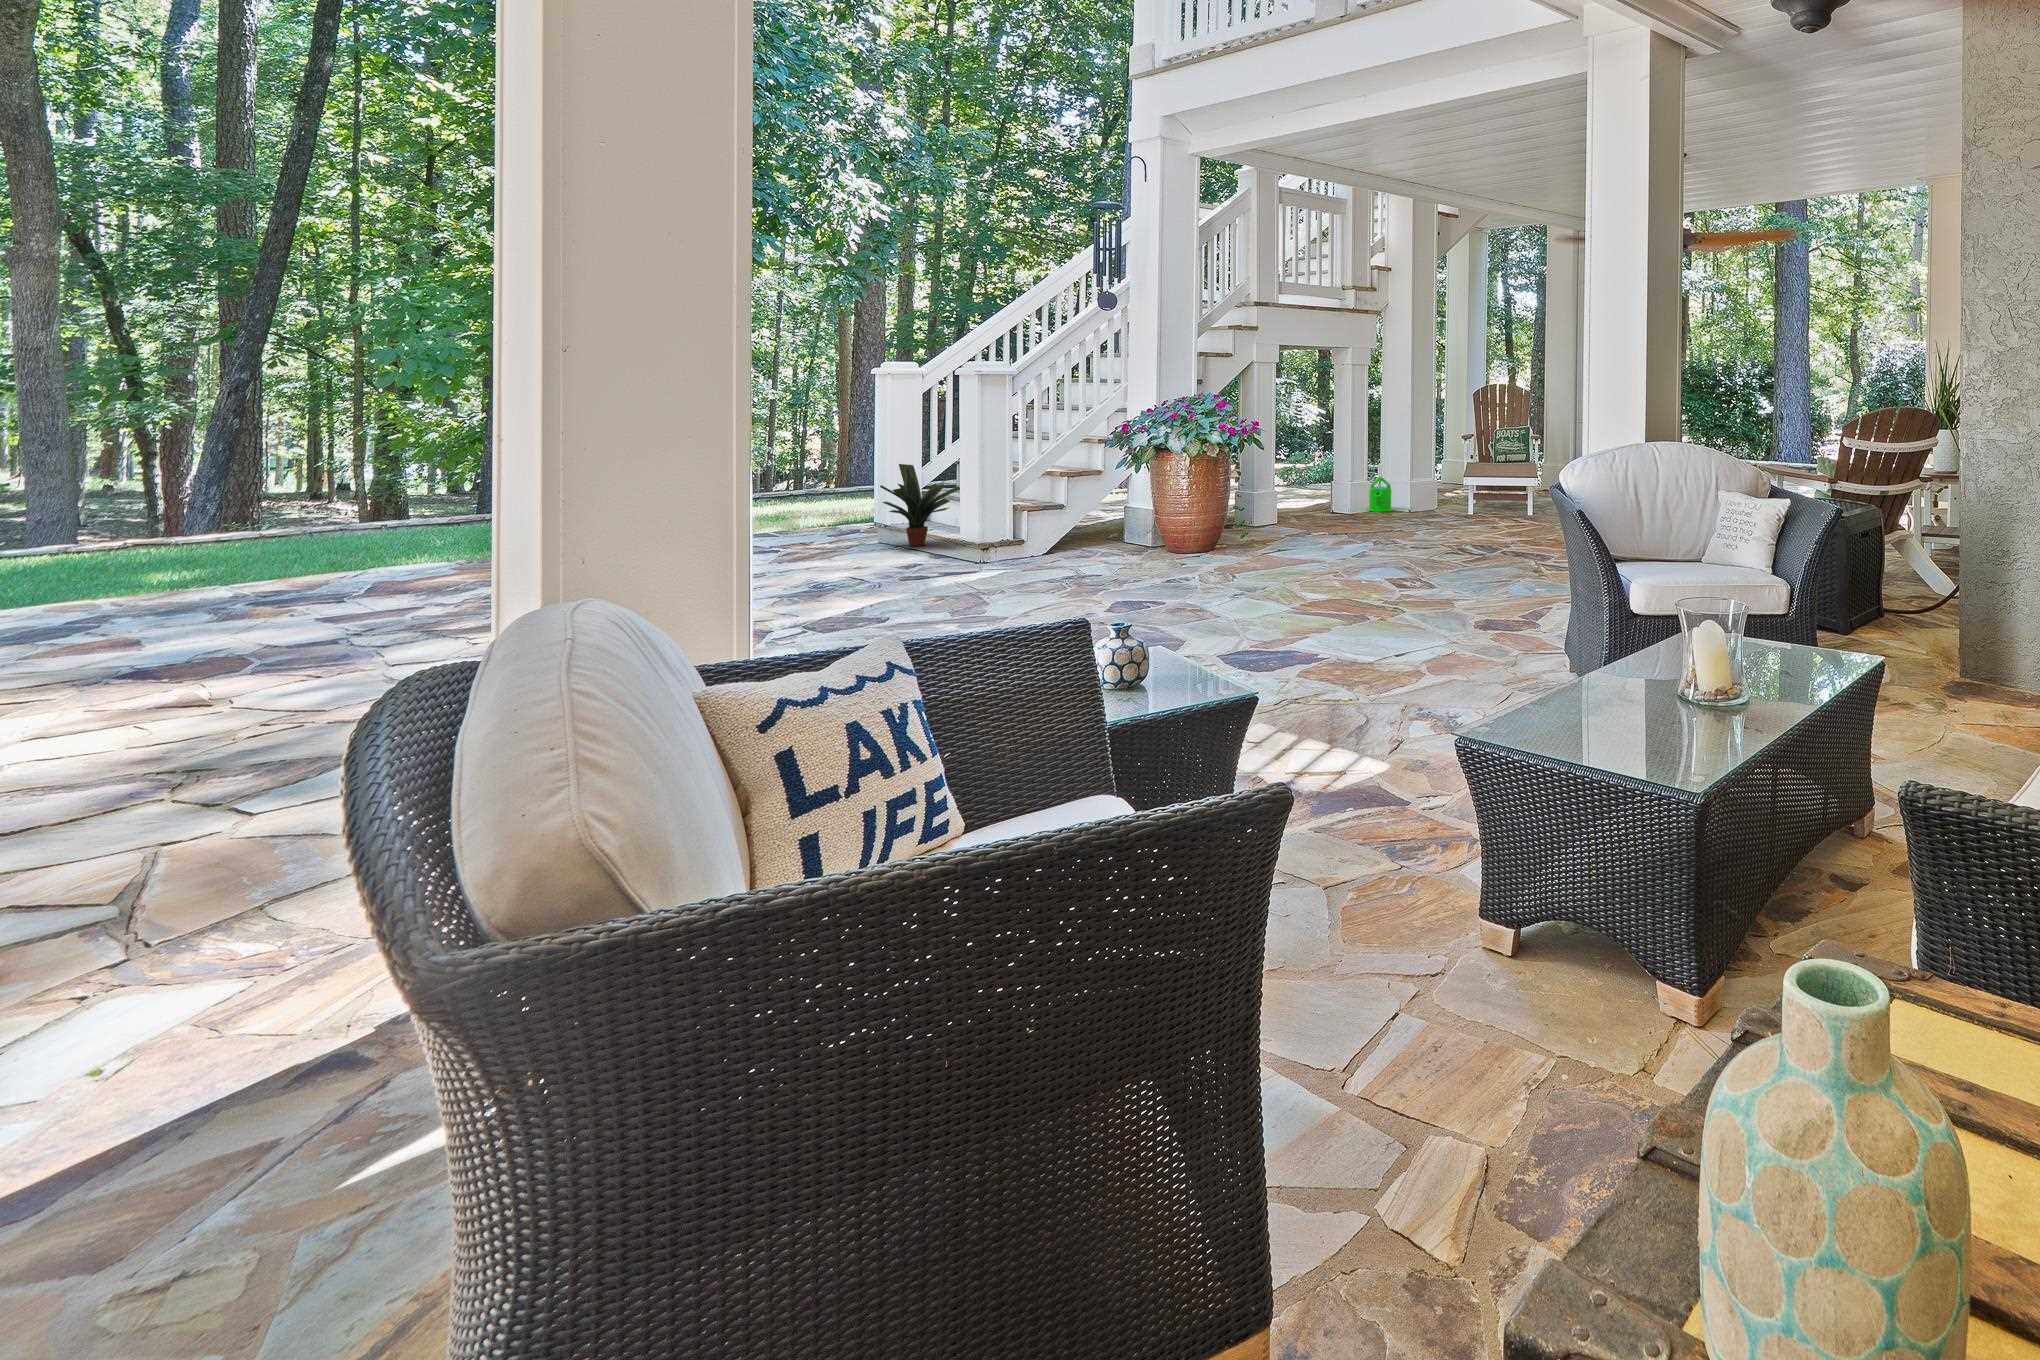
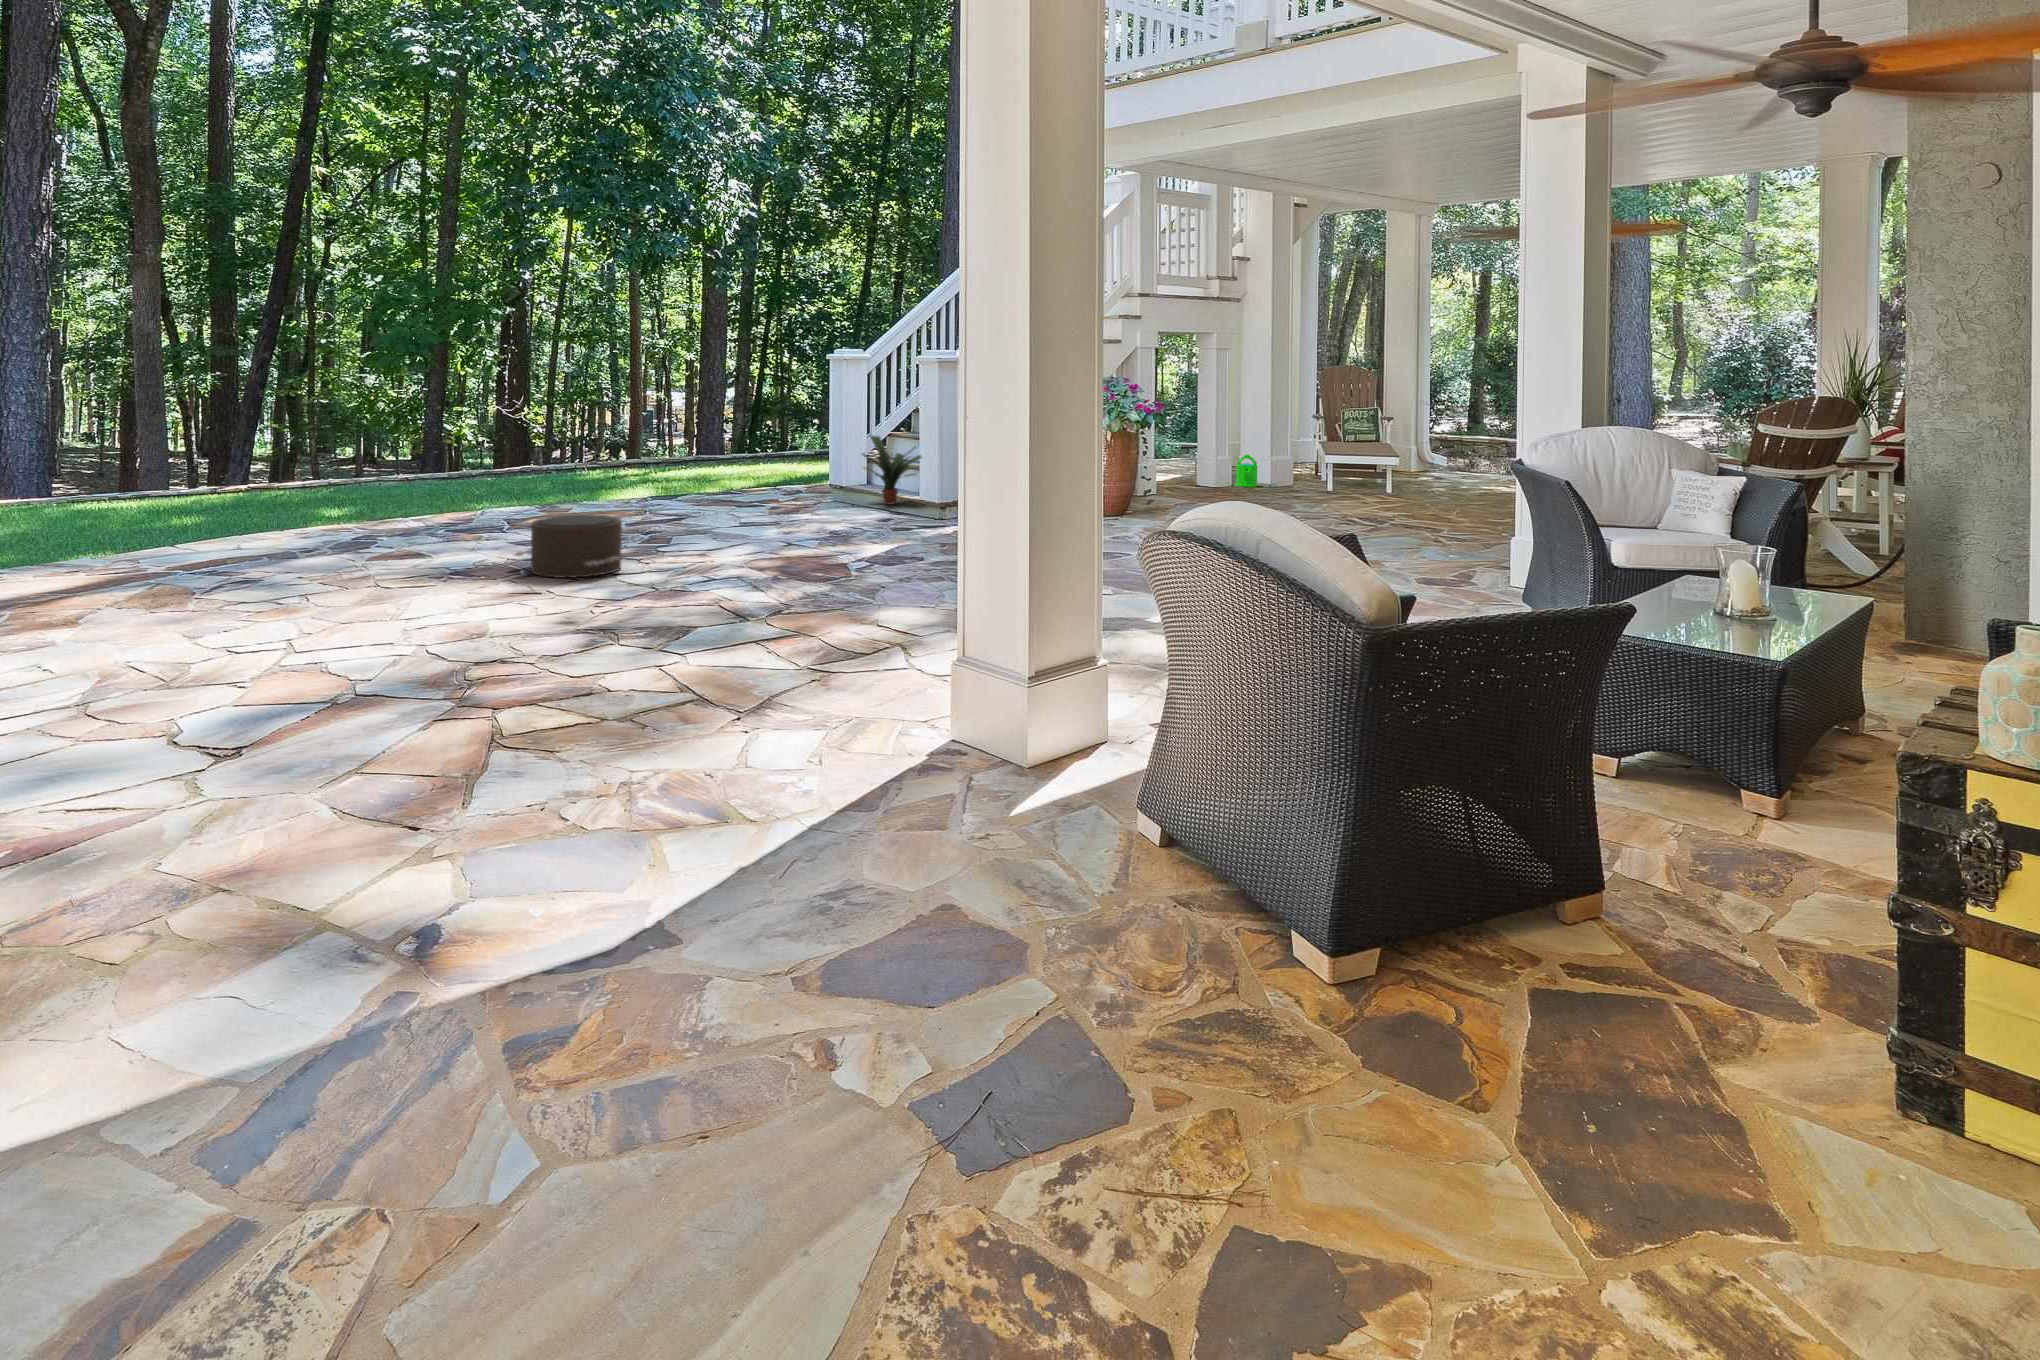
pouf: none [199,581,393,675] -> present [513,514,624,578]

